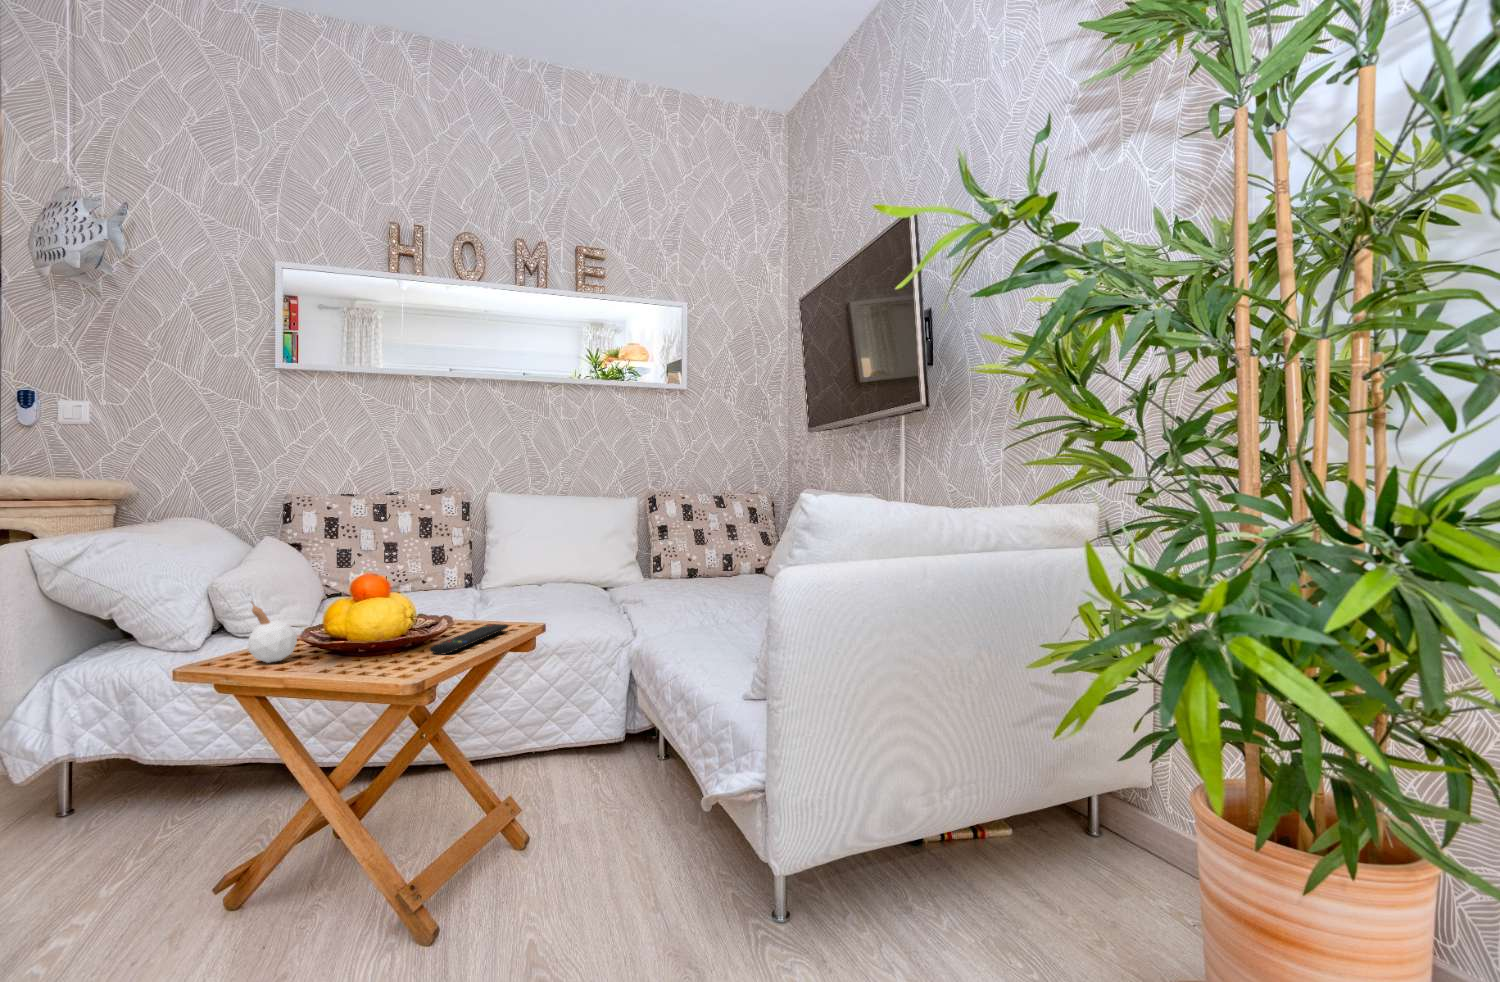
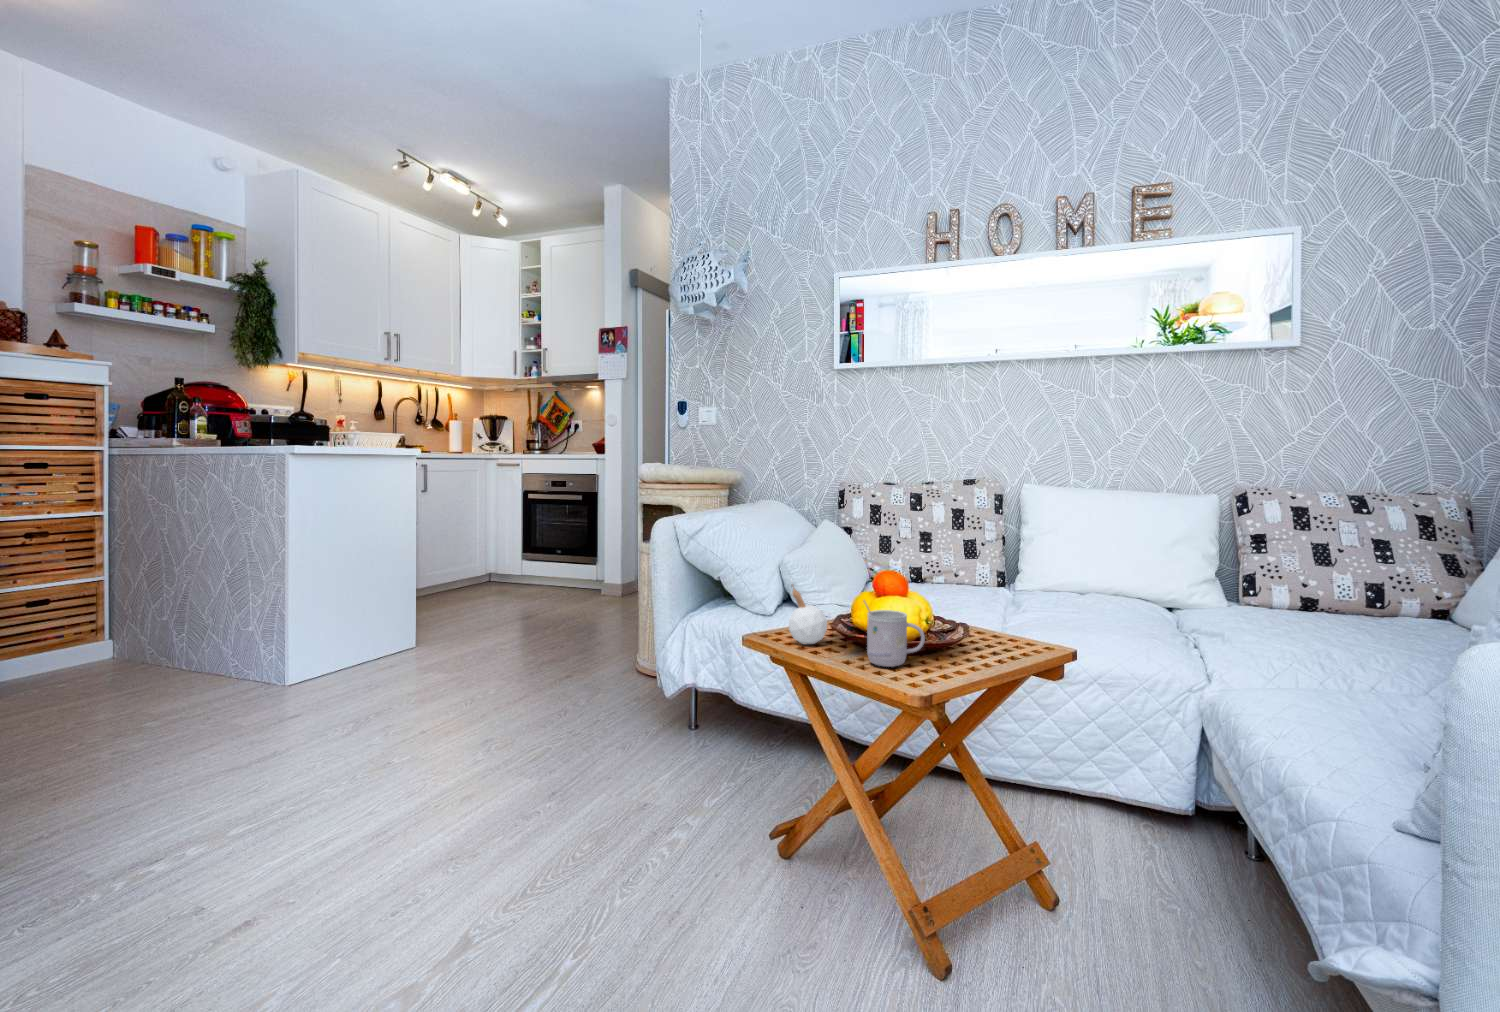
mug: none [343,605,409,667] -> present [864,601,925,667]
remote control: present [430,624,508,654] -> none [946,638,1037,667]

